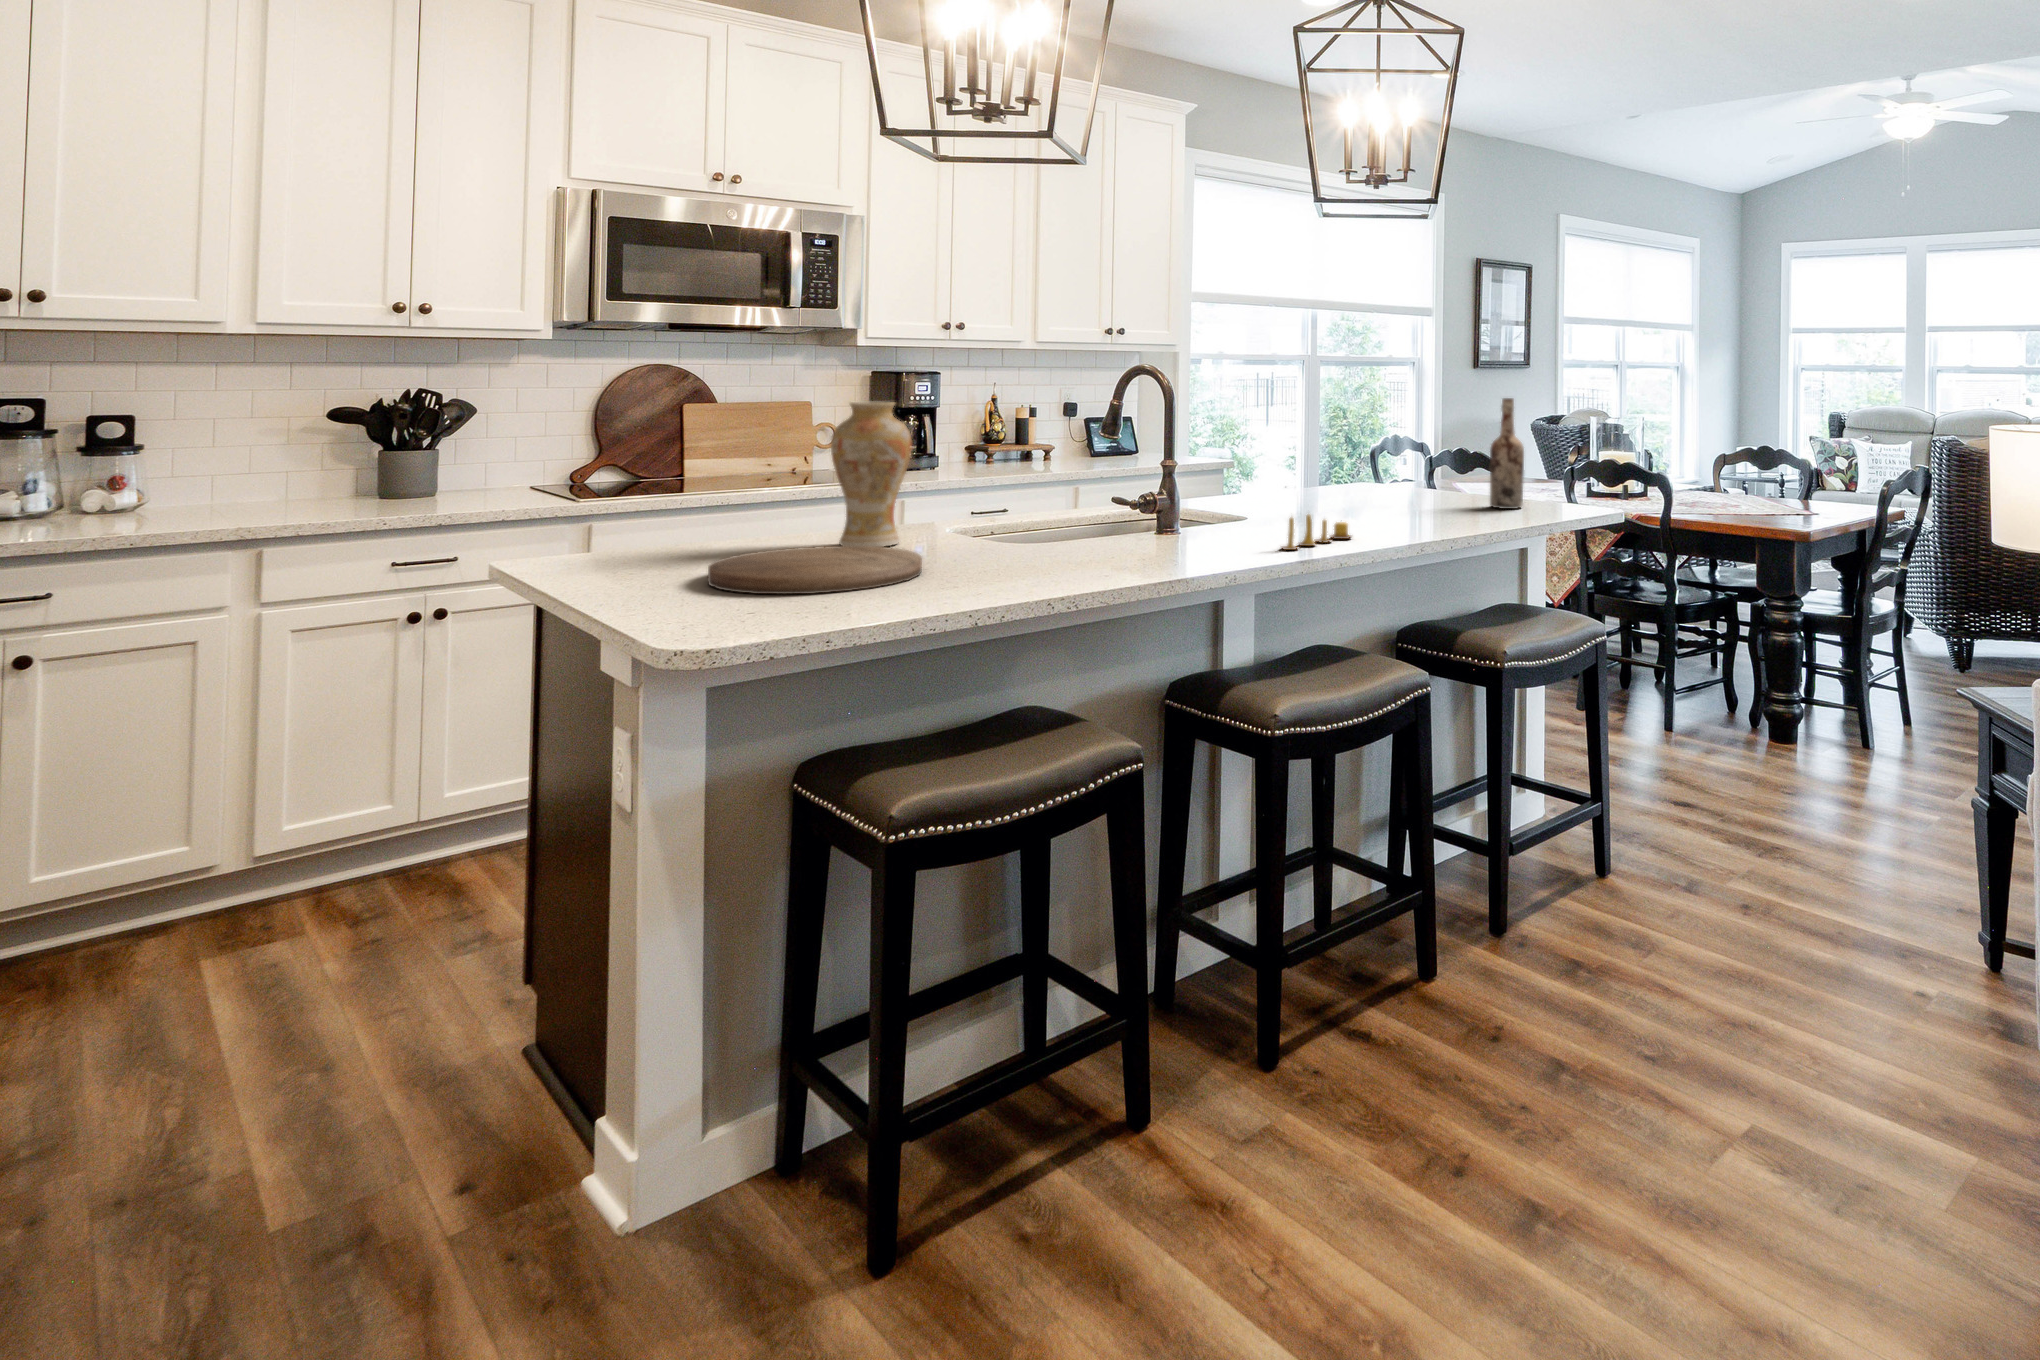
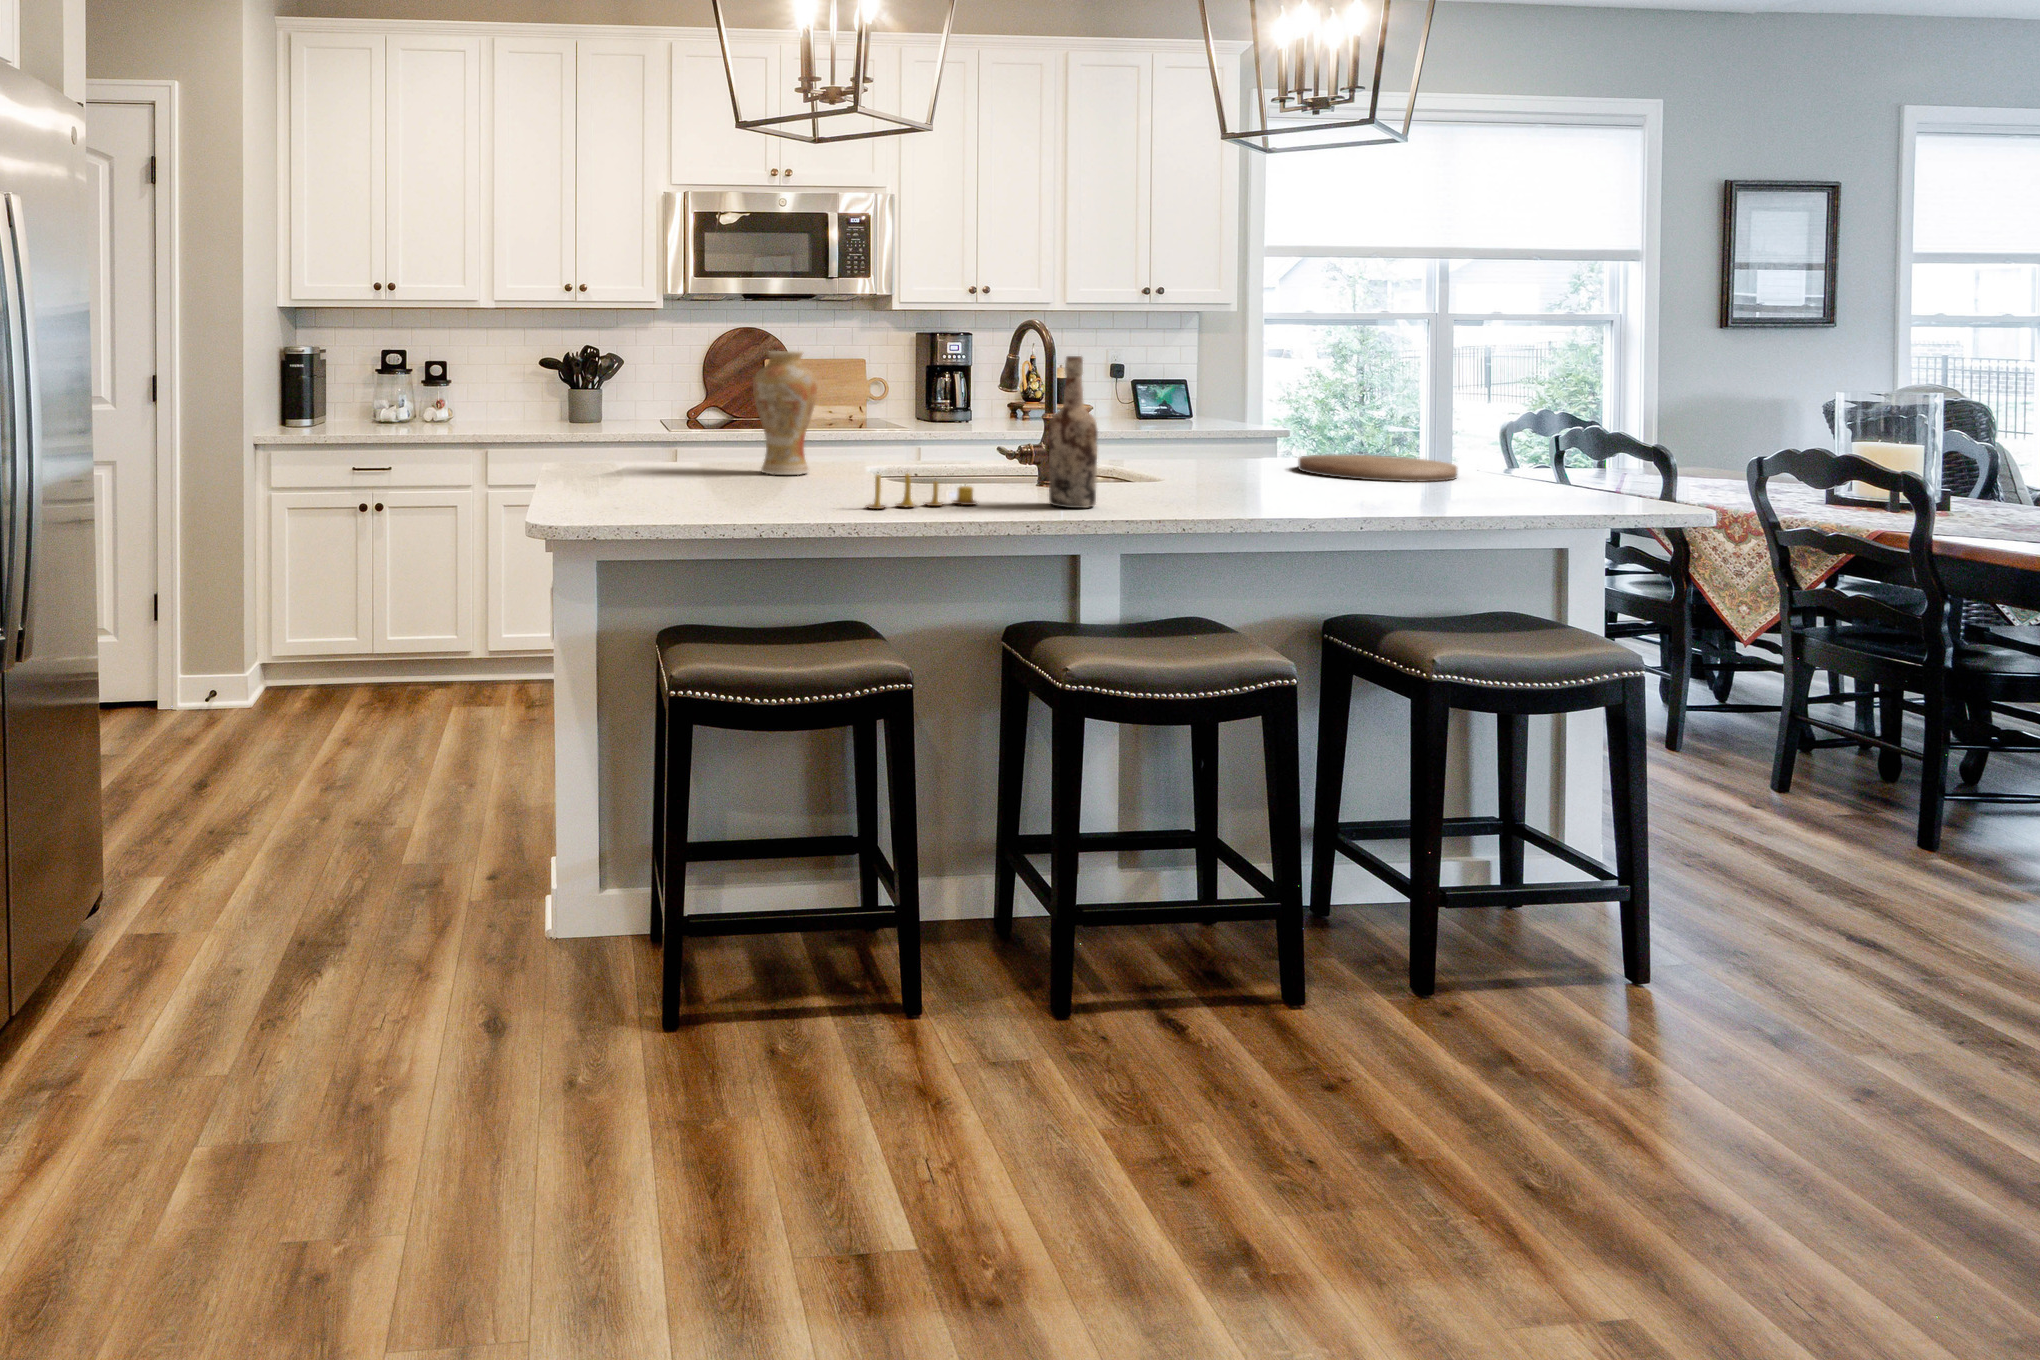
wine bottle: present [1490,398,1524,509] -> present [1049,356,1098,508]
candle: present [1281,514,1351,550] -> present [867,473,977,509]
cutting board: present [708,546,922,594] -> present [1298,454,1457,482]

